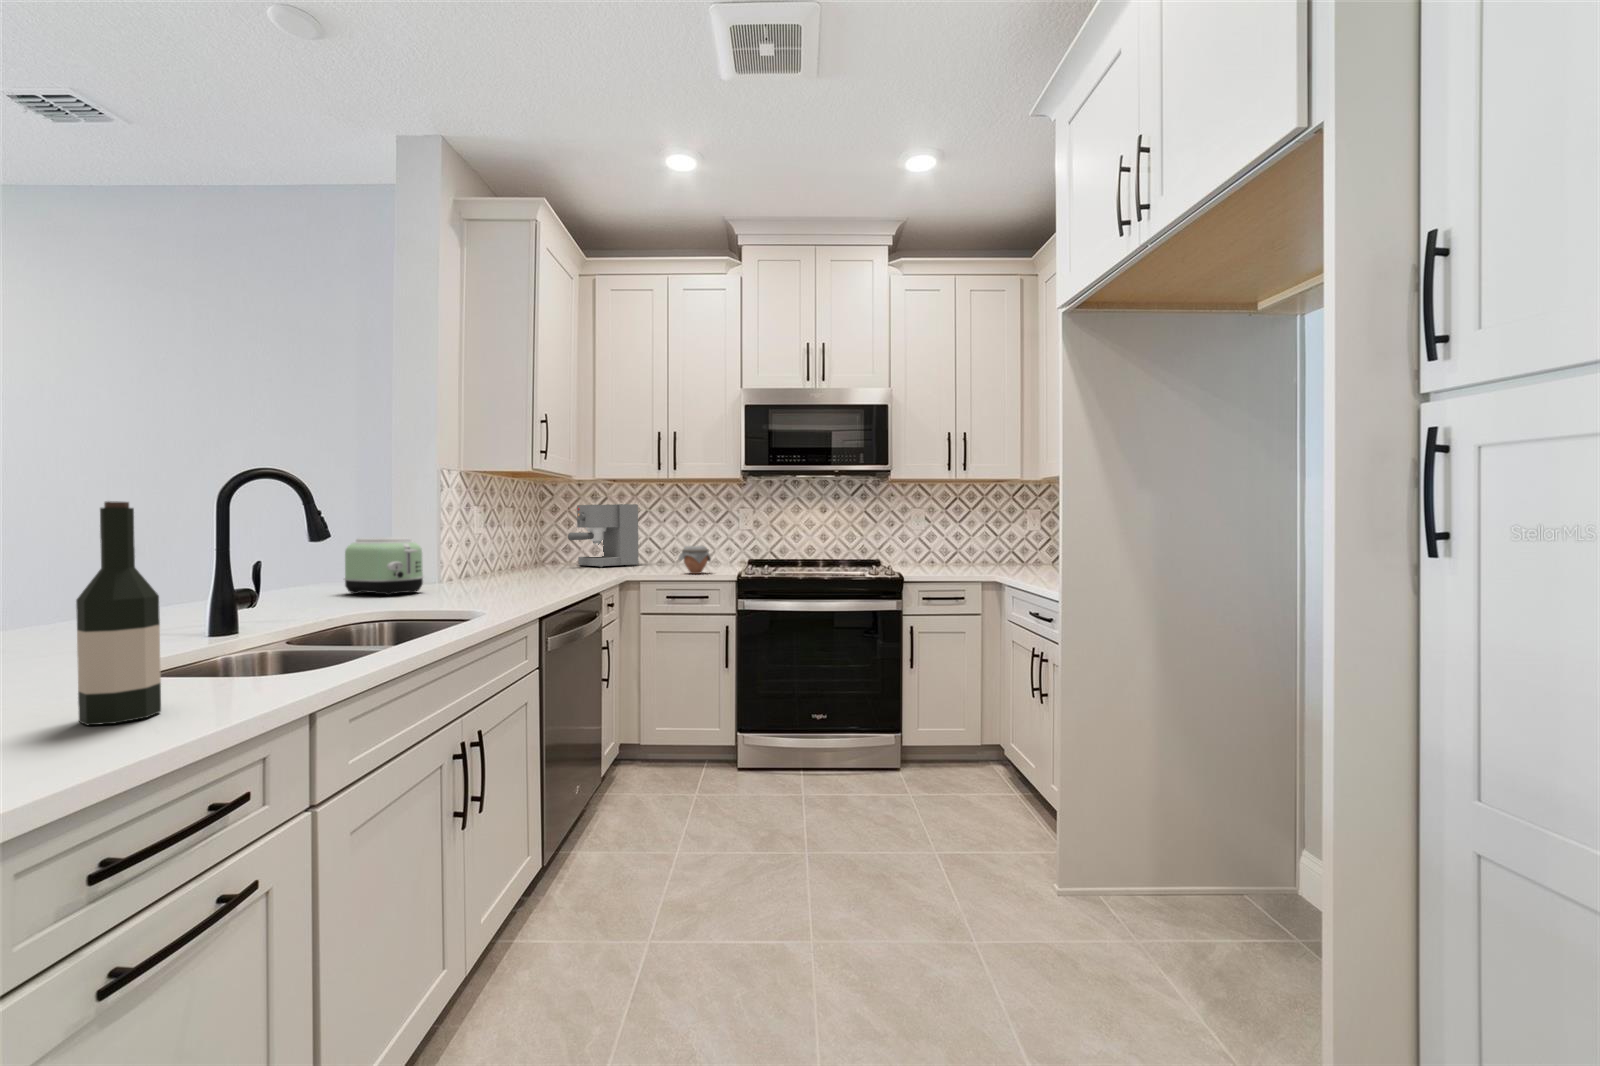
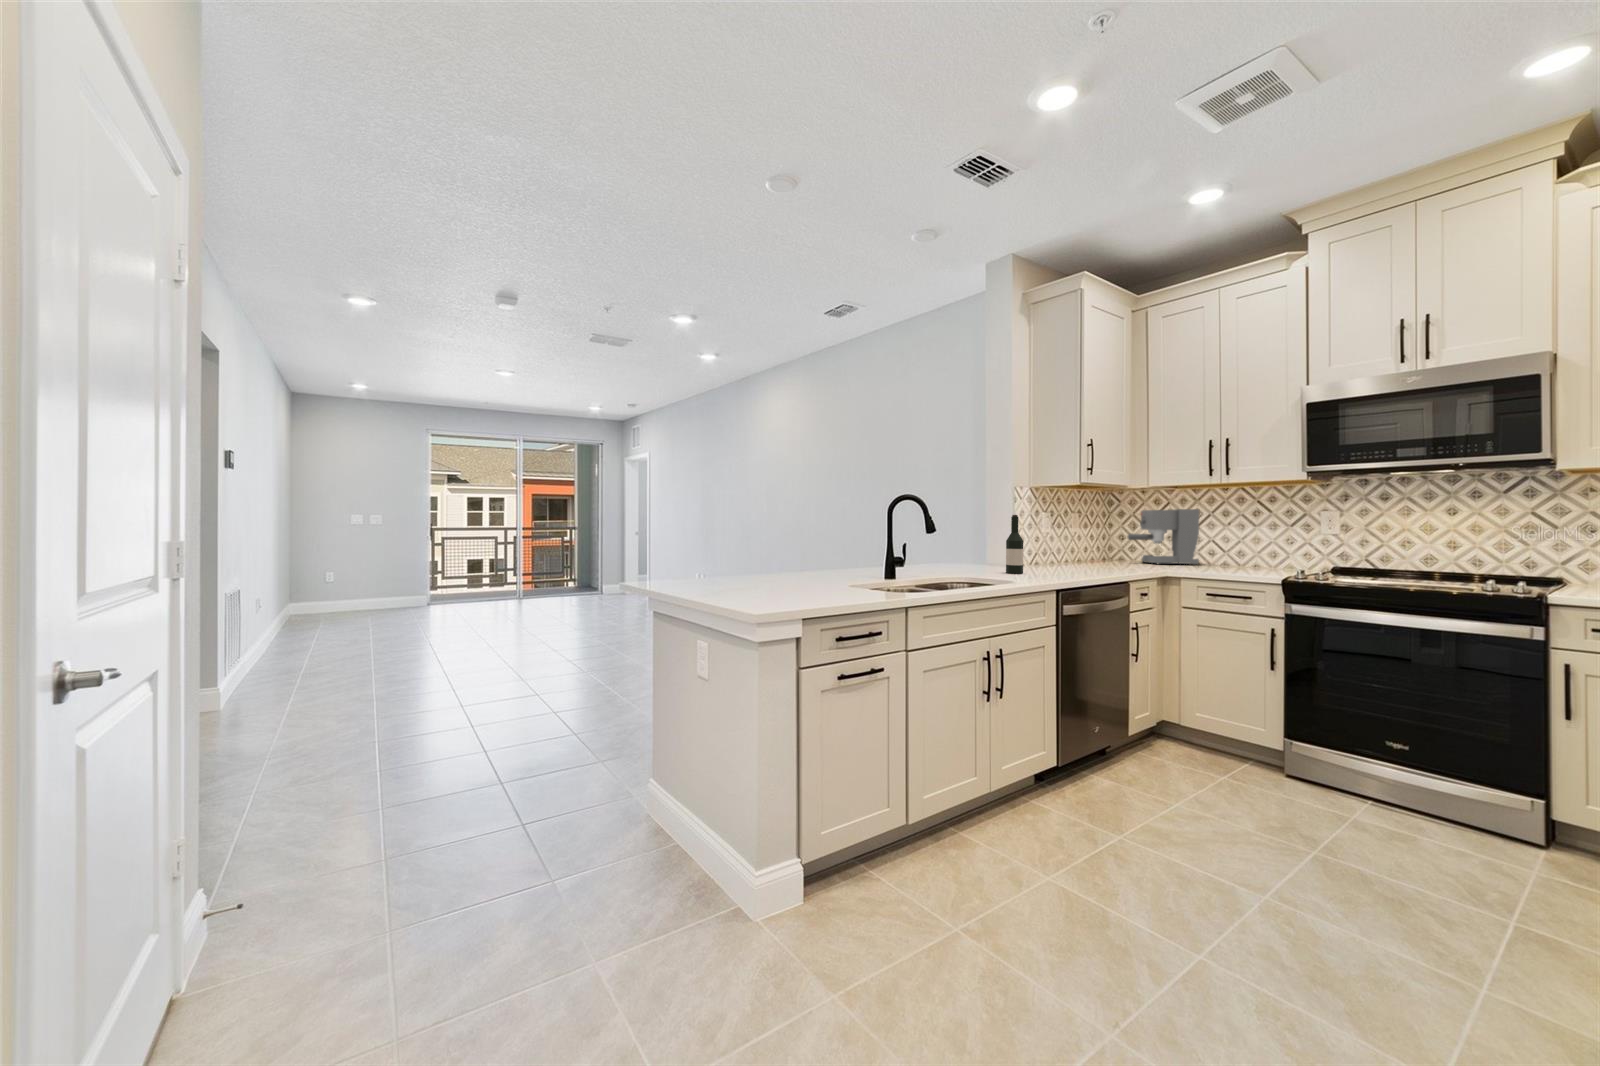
wine bottle: present [76,501,161,725] -> present [1006,515,1023,573]
toaster: present [344,537,423,595] -> none [947,533,992,570]
jar: present [679,546,711,574] -> none [1222,548,1259,575]

